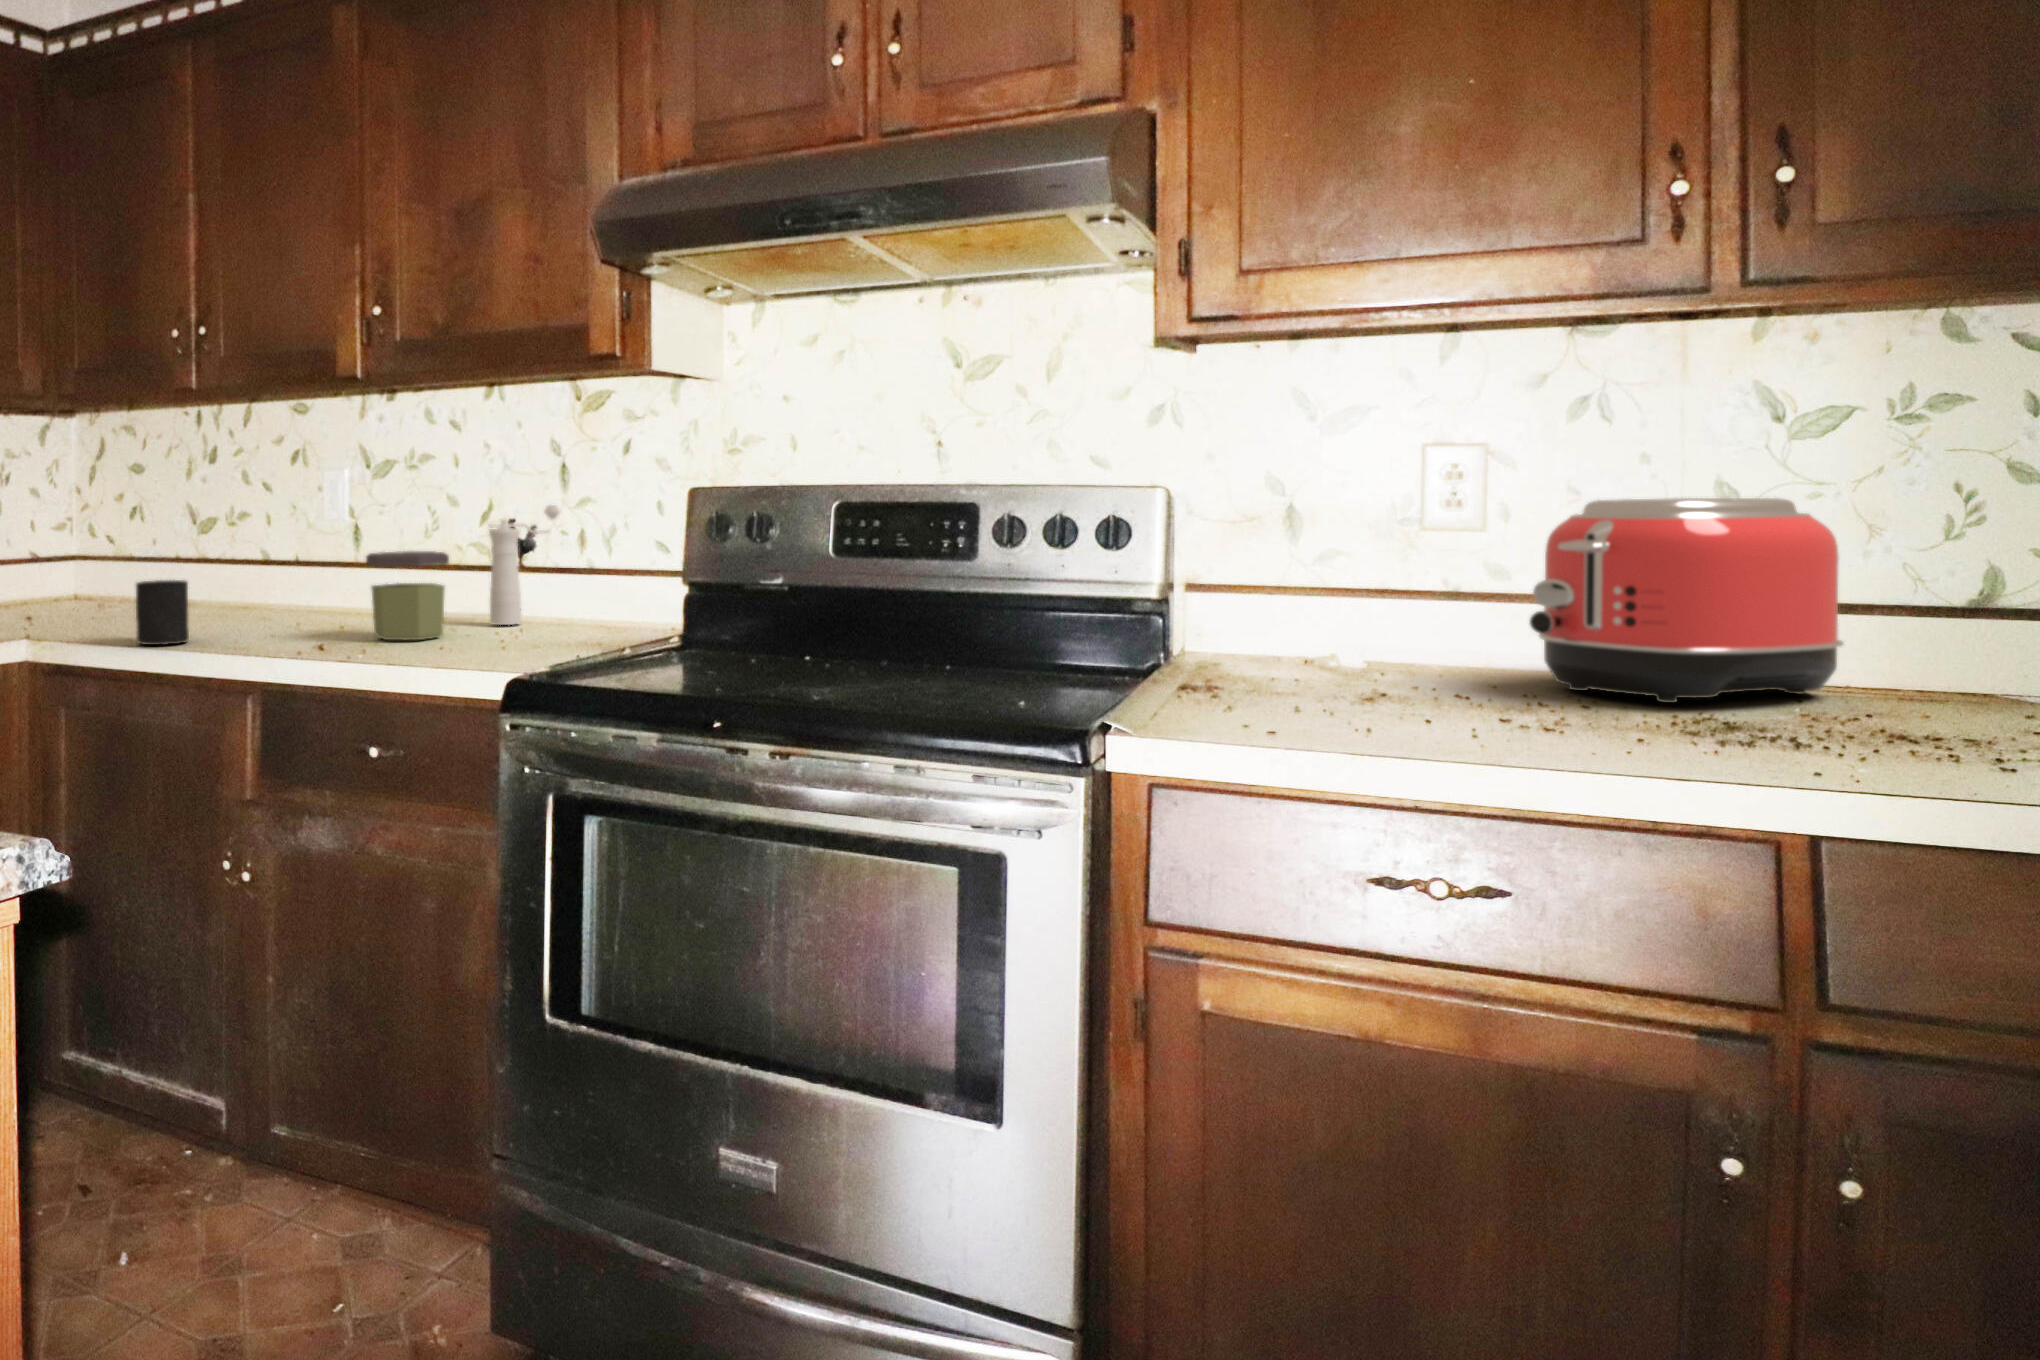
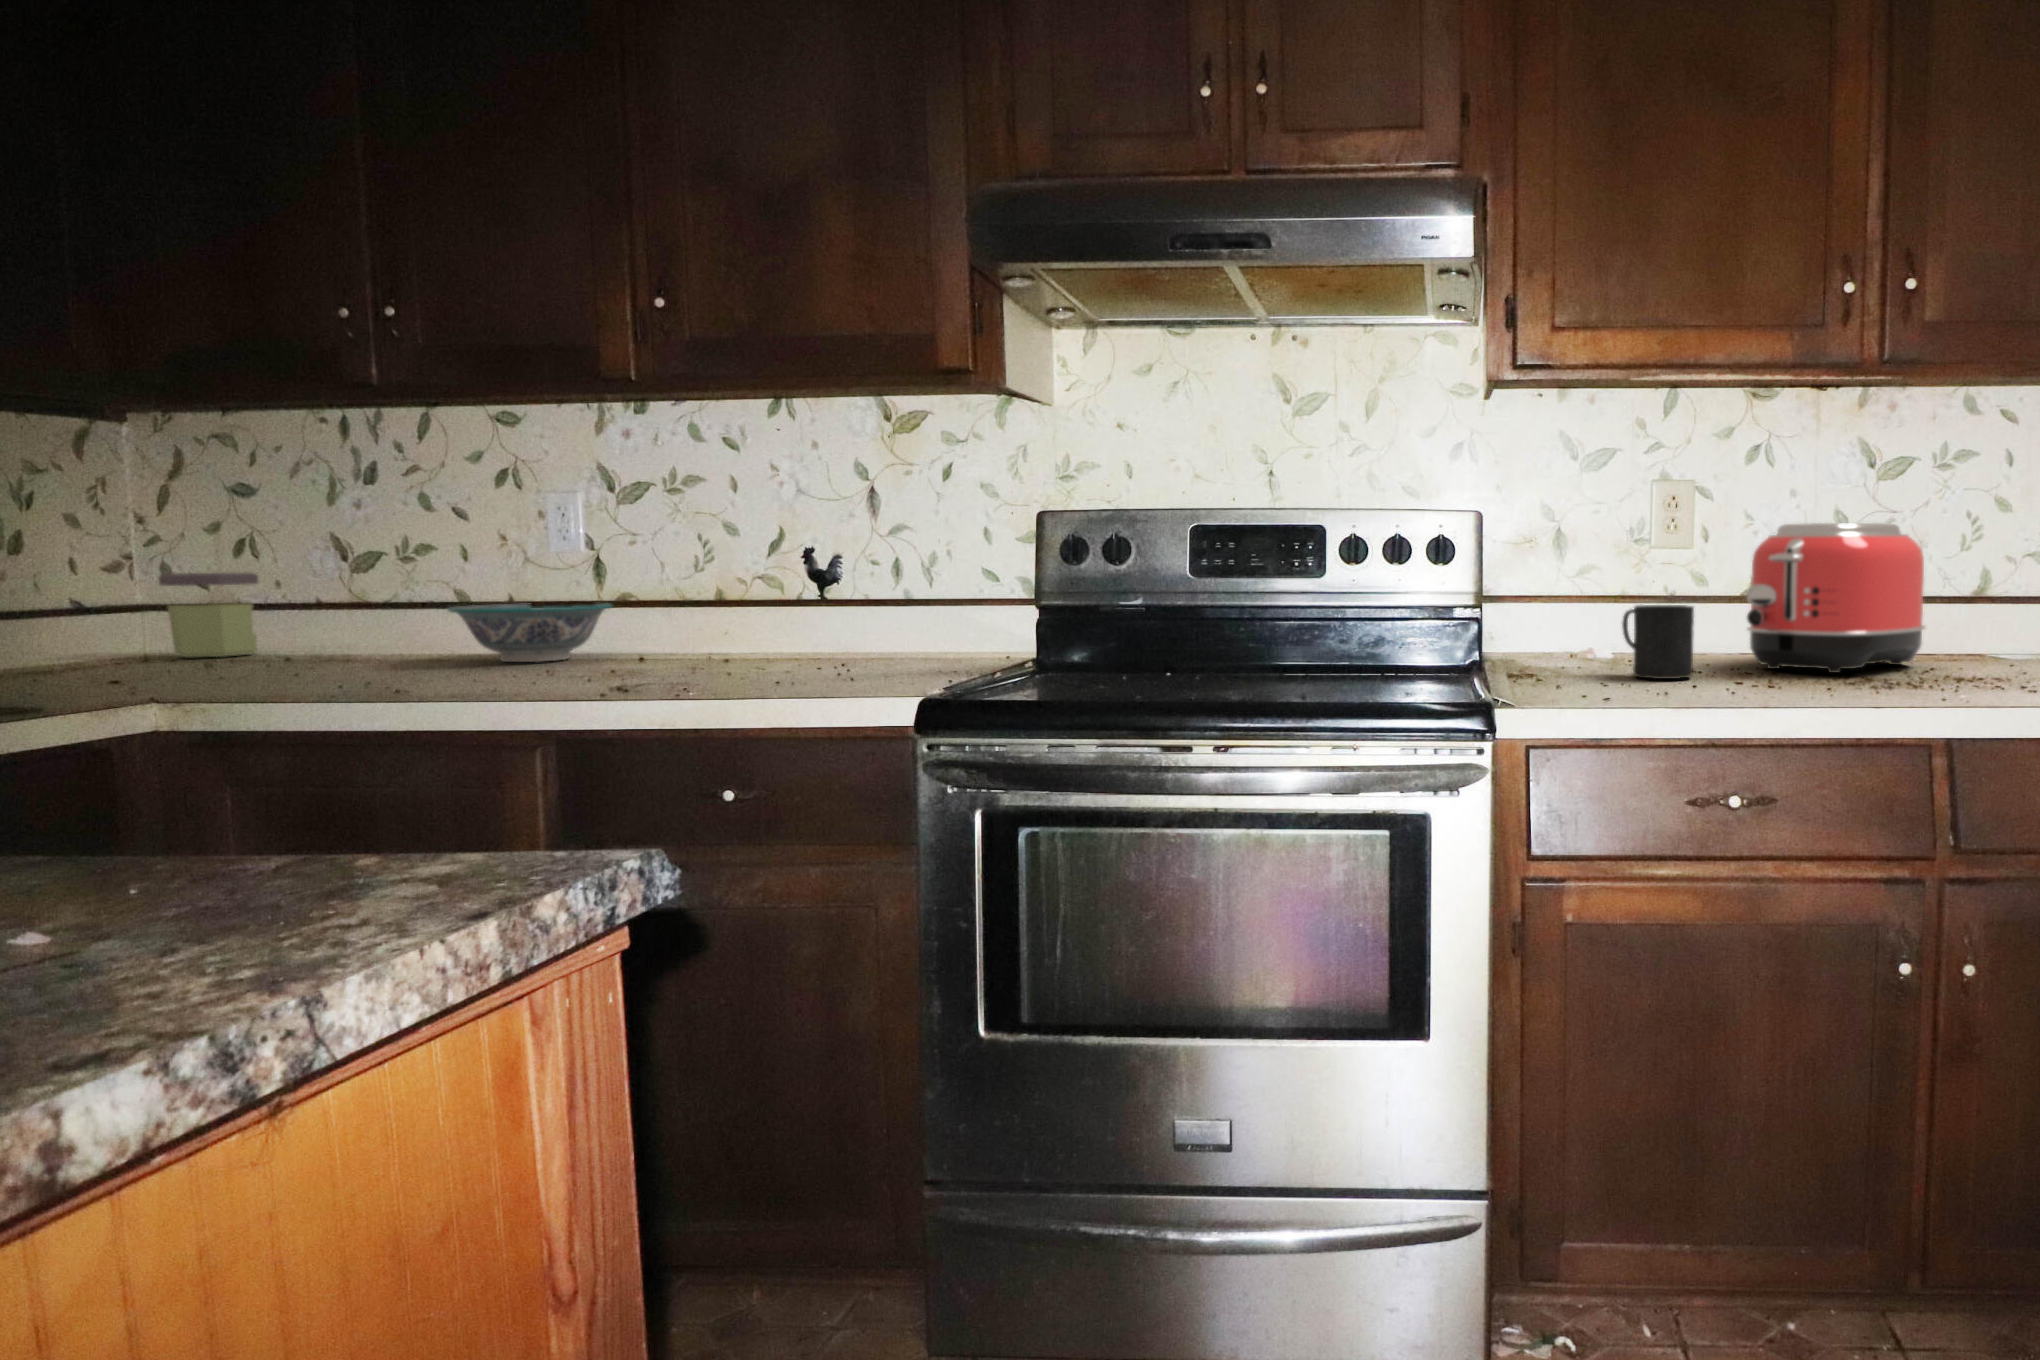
pepper mill: present [489,505,560,625] -> none [787,532,871,660]
jar: present [366,551,449,640] -> present [159,572,258,658]
bowl: none [238,566,362,618] -> present [448,603,612,662]
mug: present [136,580,189,645] -> present [1622,605,1694,679]

